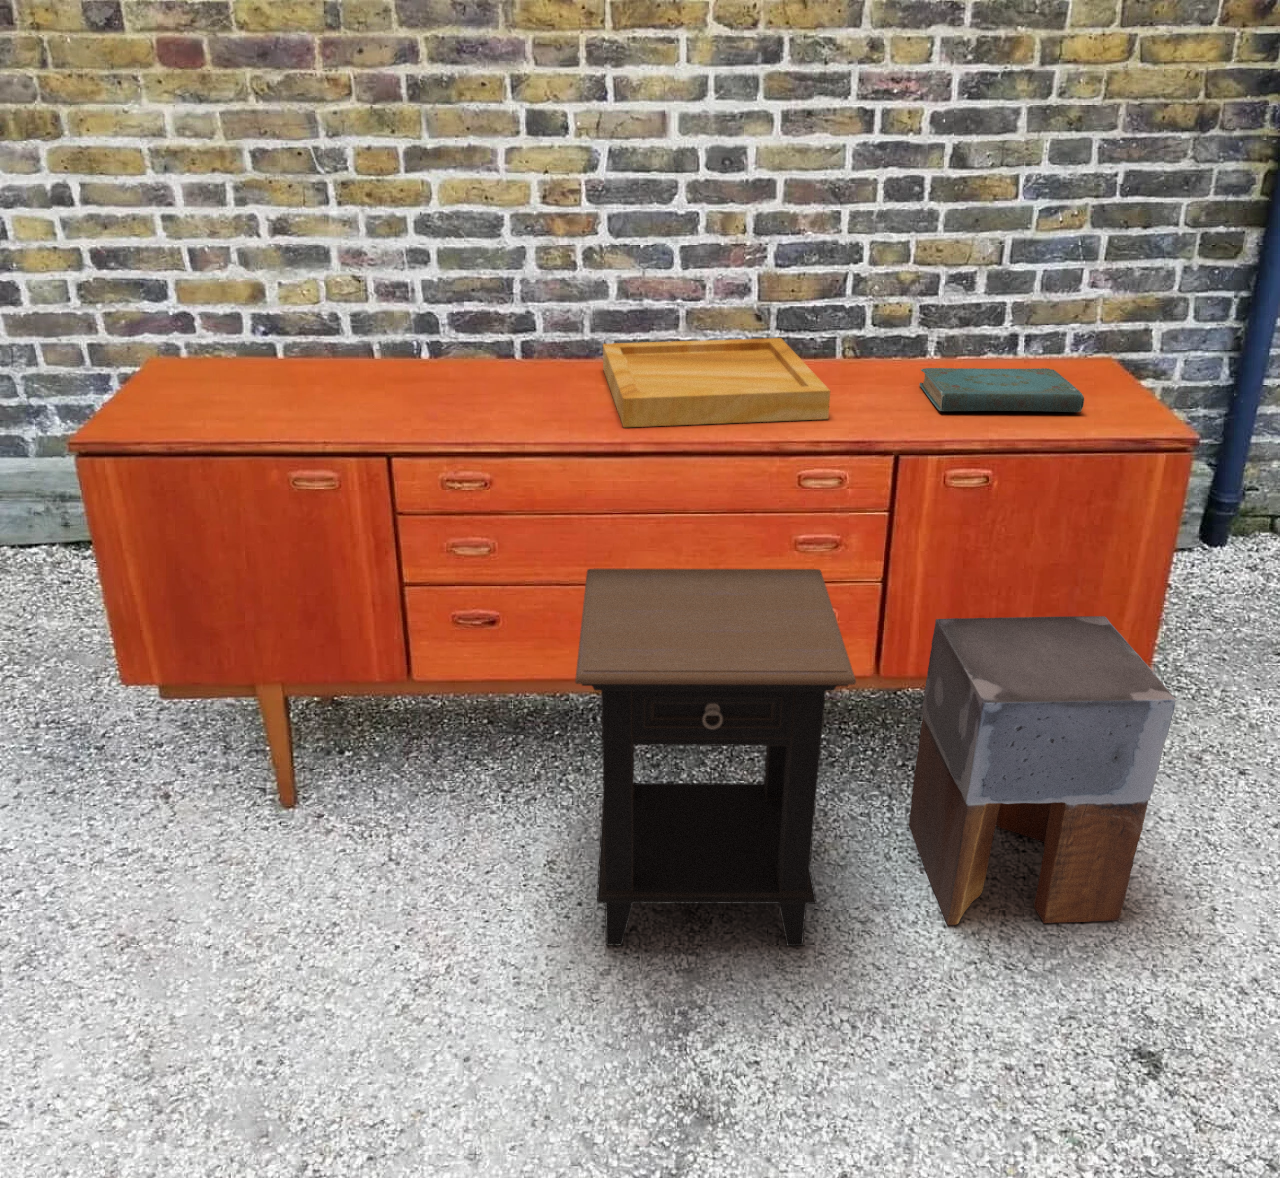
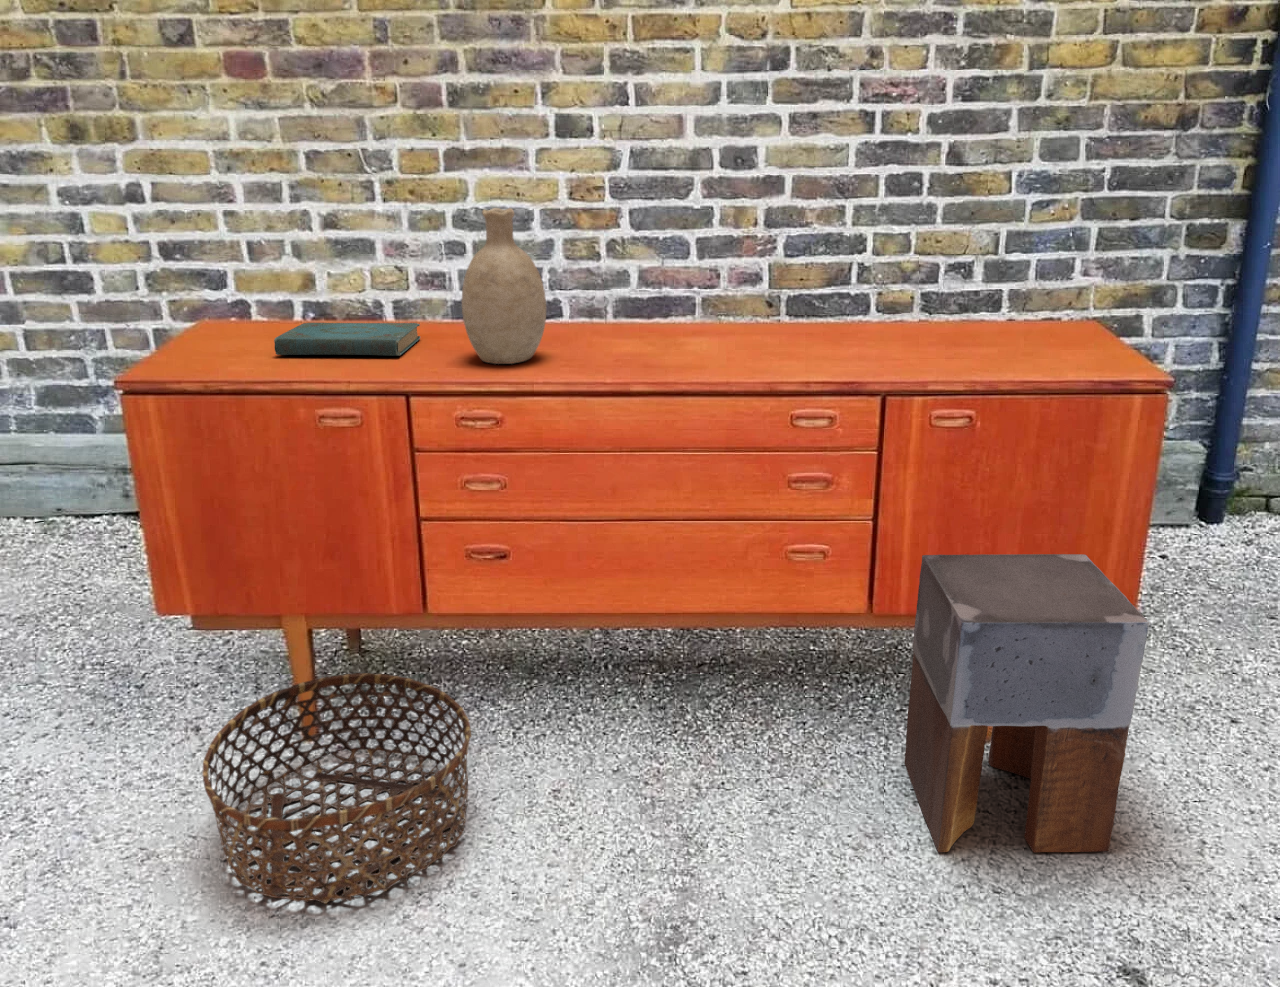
decorative vase: none [439,241,532,415] -> present [462,208,546,364]
tray: present [603,338,830,427] -> none [615,305,819,373]
book: present [919,368,1084,412] -> present [274,323,420,356]
side table: present [575,568,856,946] -> none [573,503,836,868]
basket: none [179,745,463,999] -> present [202,673,471,904]

